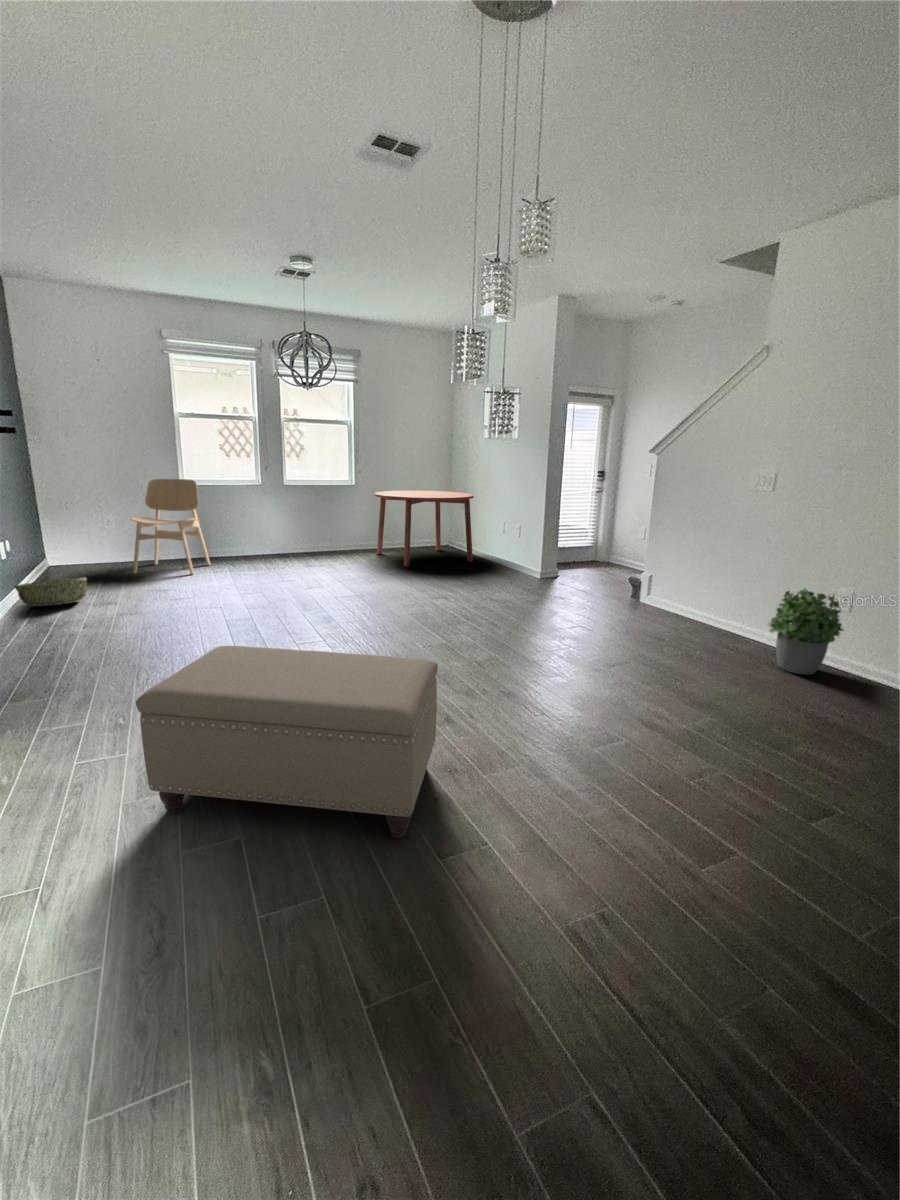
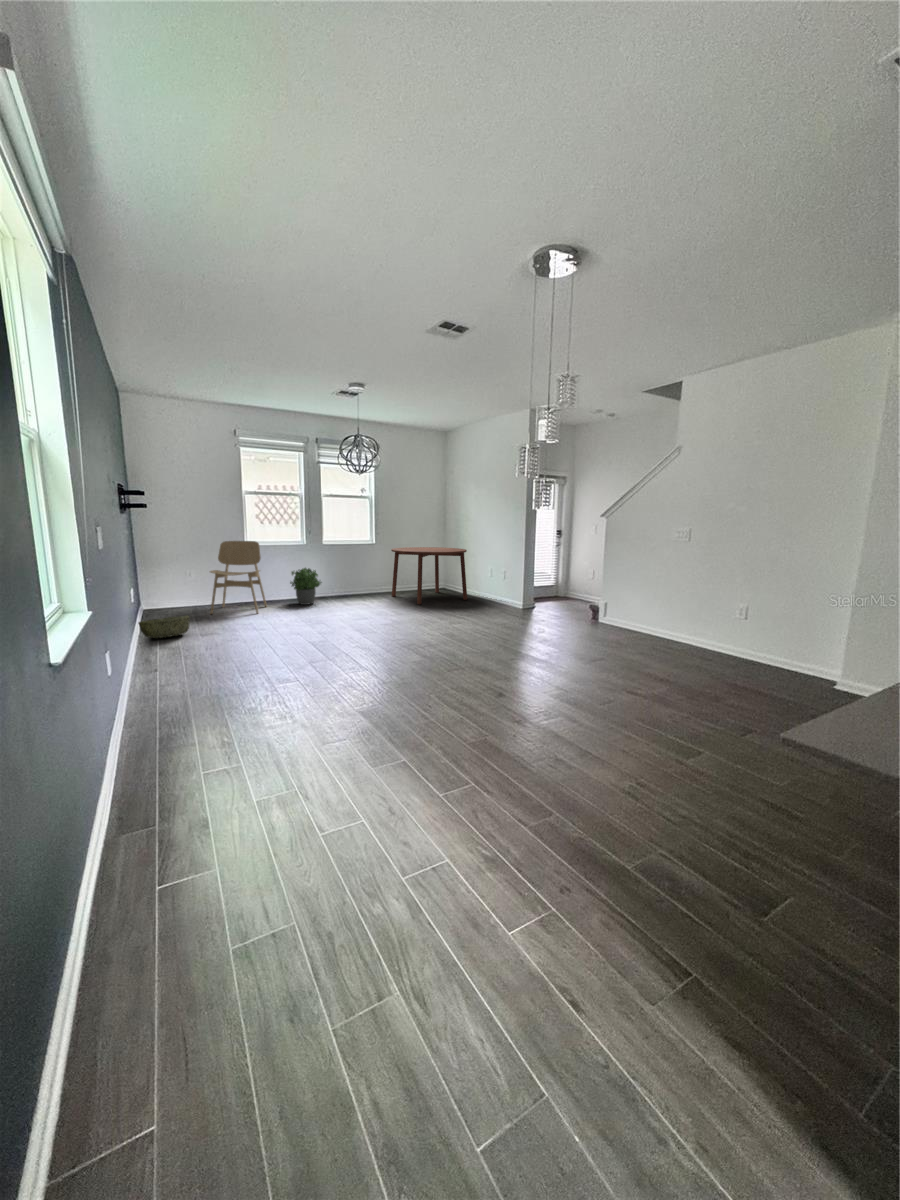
potted plant: present [769,589,843,675] -> present [290,568,322,605]
ottoman: present [136,646,438,839] -> none [332,646,513,758]

